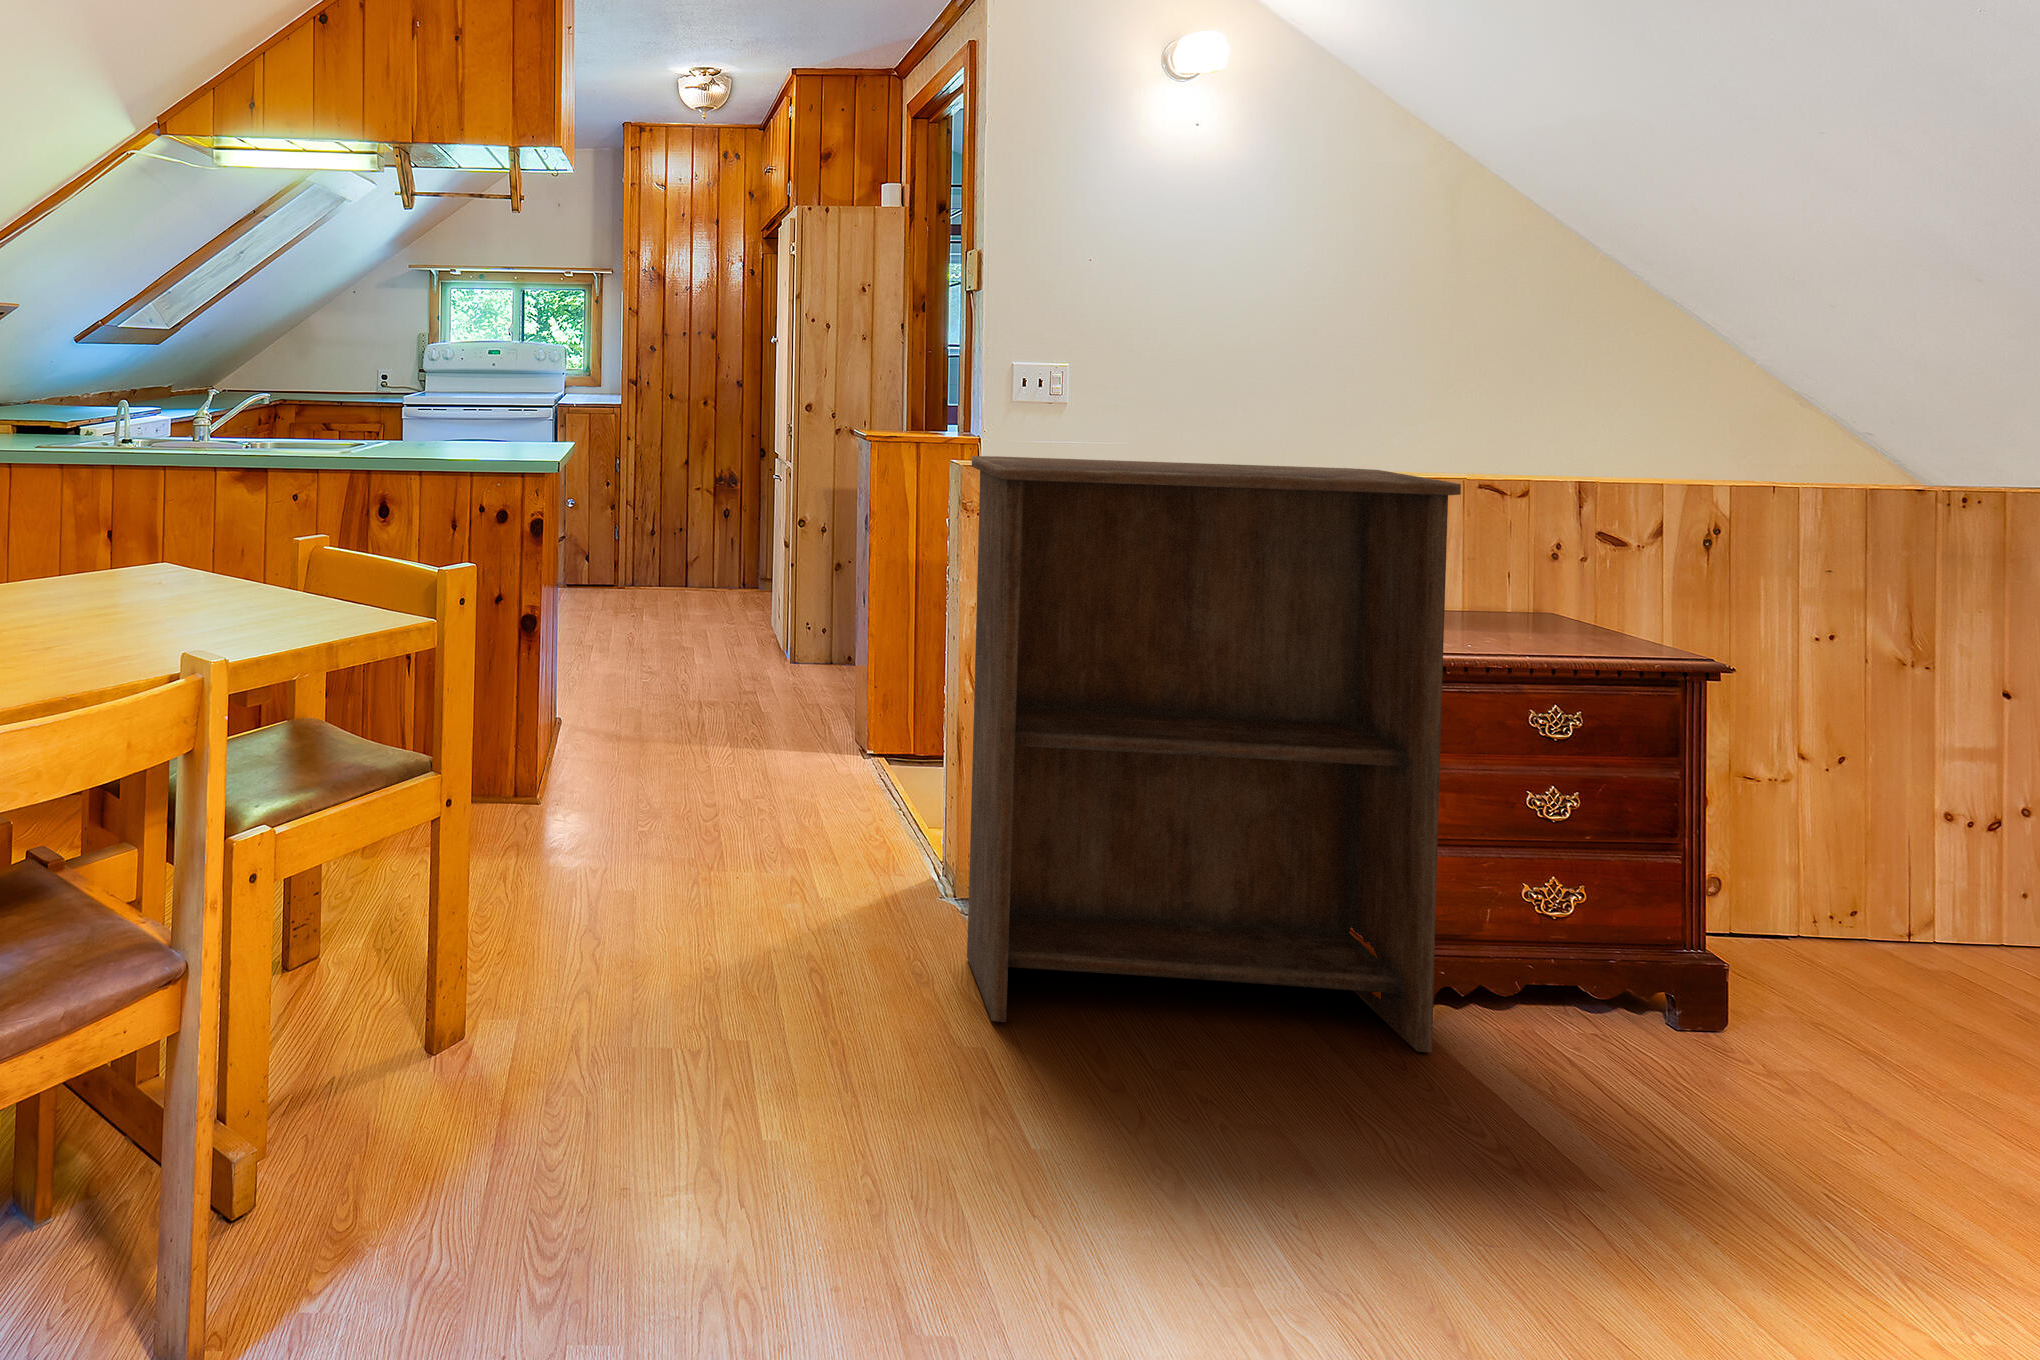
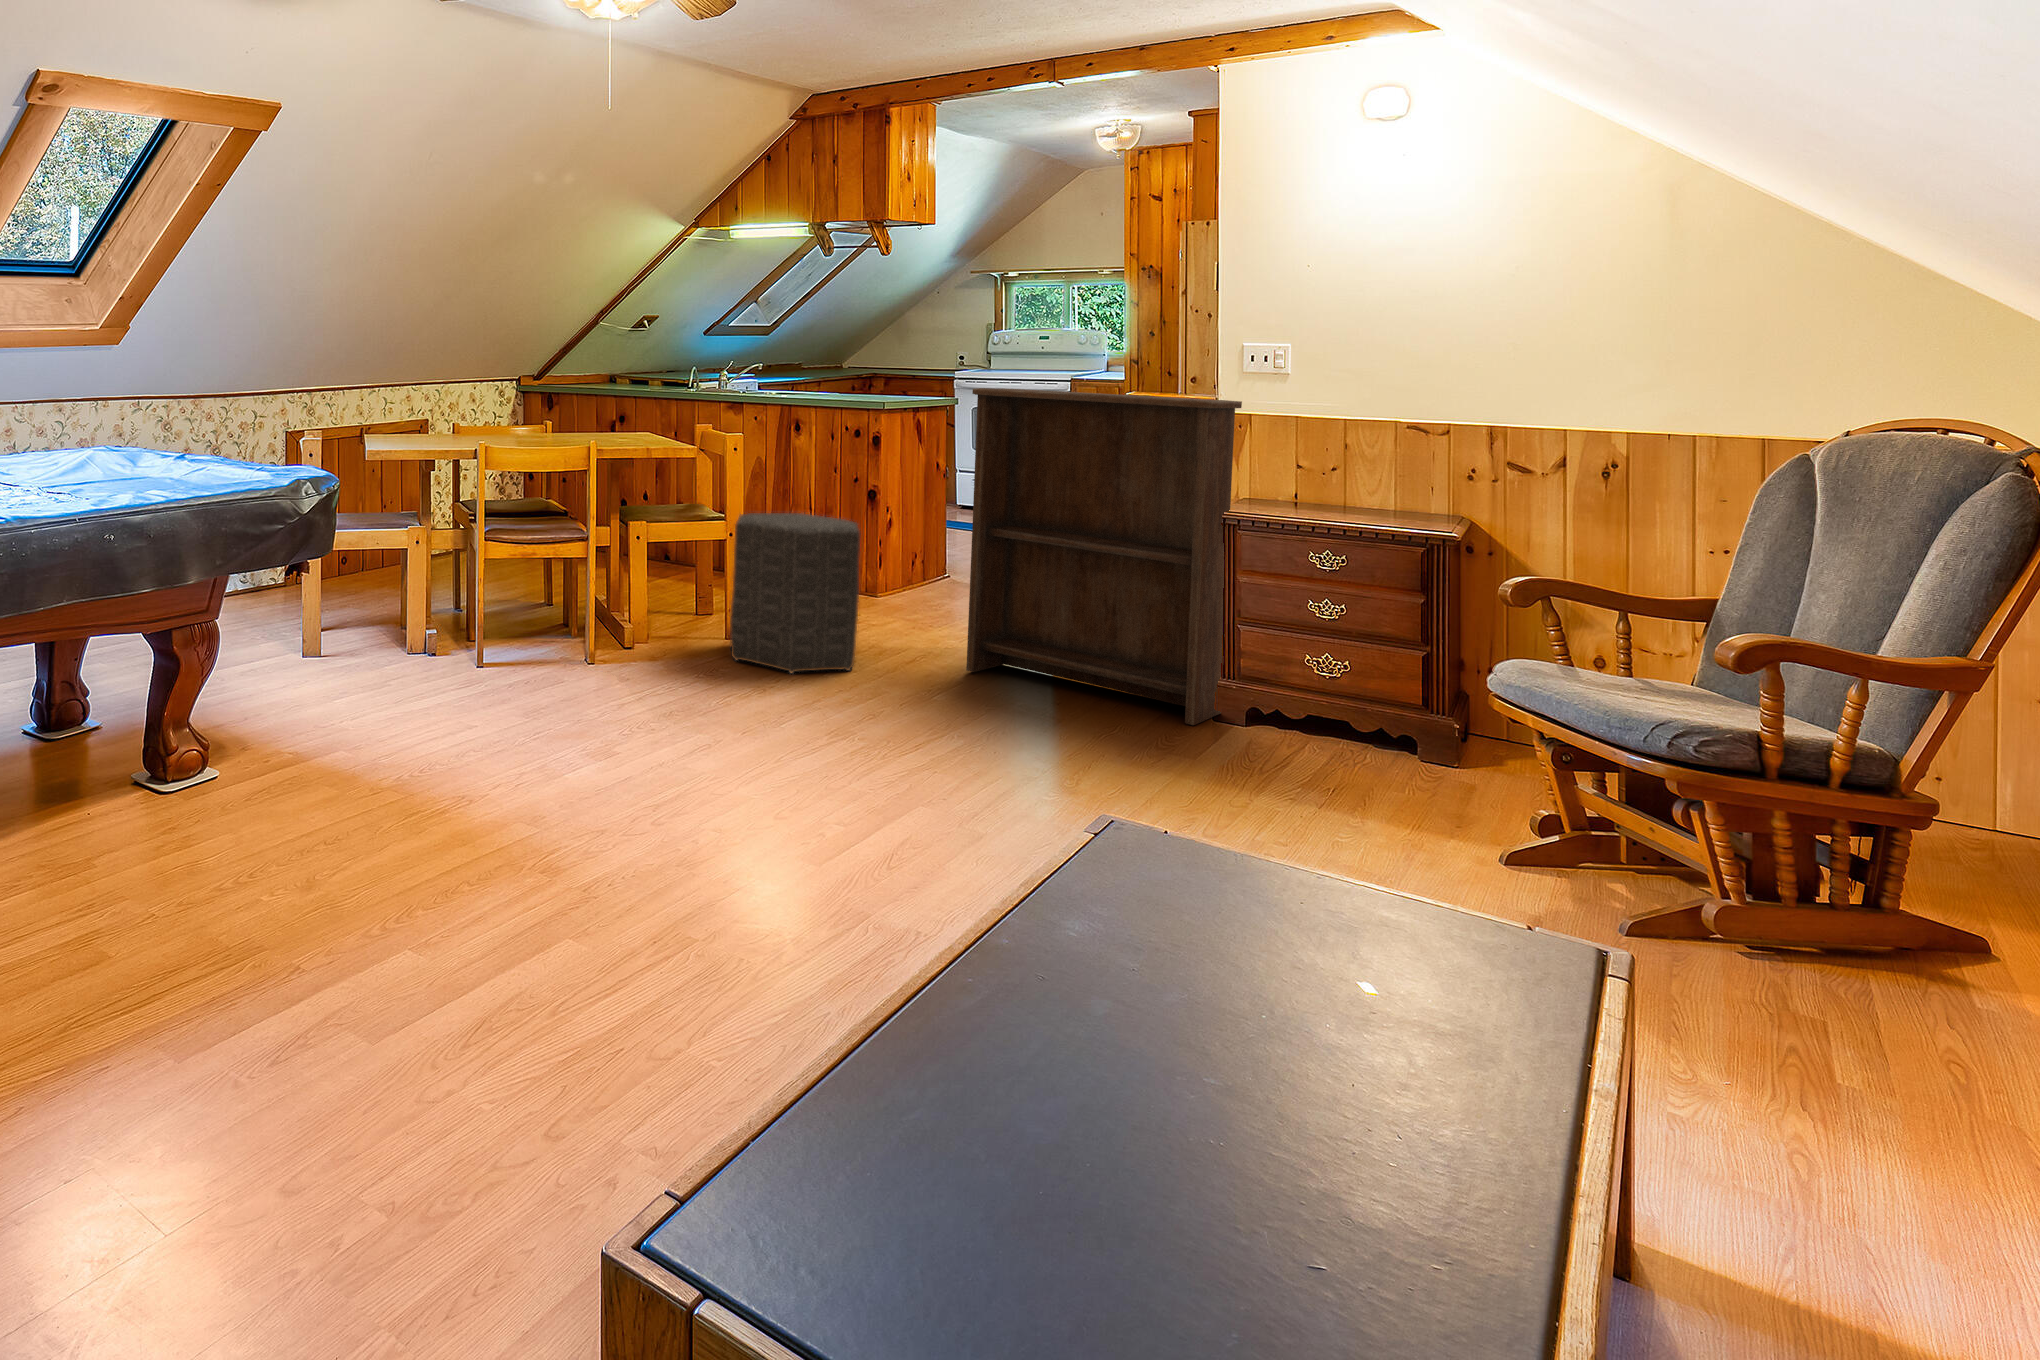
ottoman: none [553,762,879,1233] -> present [730,513,860,673]

